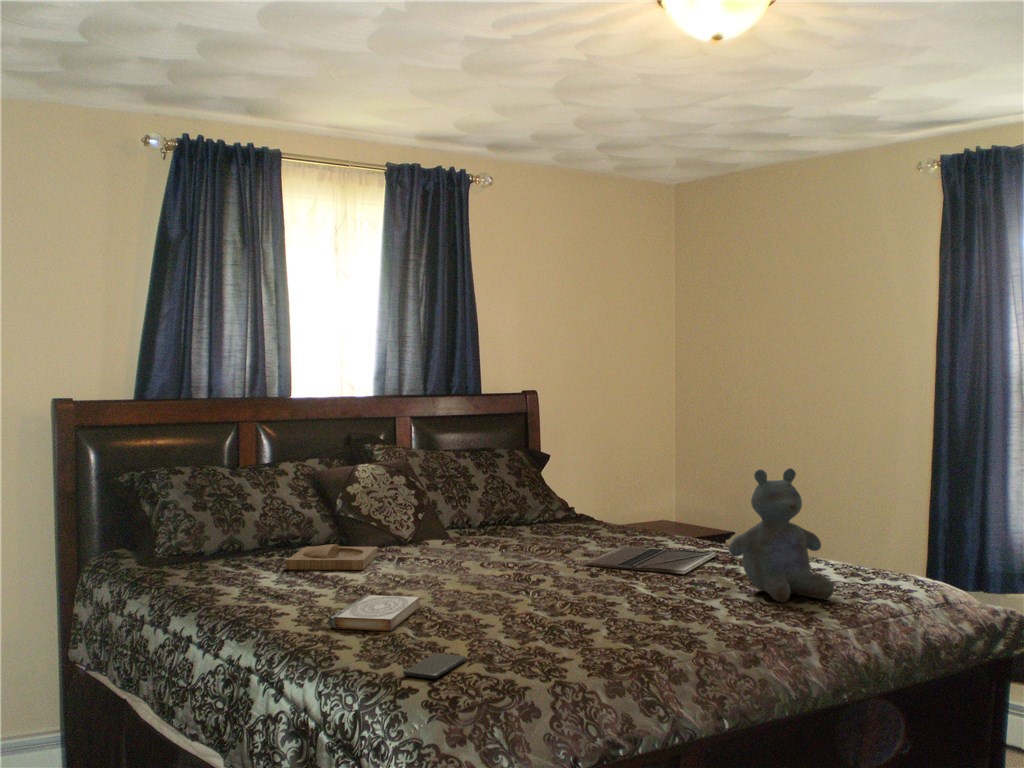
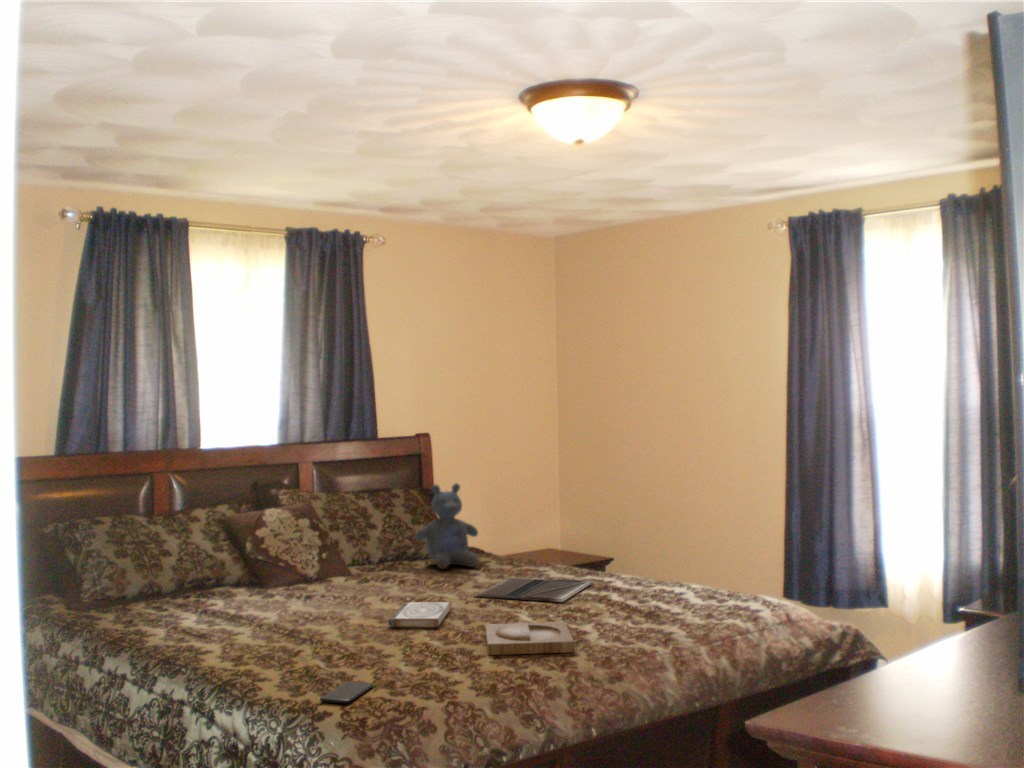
stuffed bear: present [729,468,834,602] -> present [415,483,478,569]
tray: present [286,544,377,570] -> present [486,622,574,655]
book: present [328,595,420,631] -> present [388,602,450,627]

